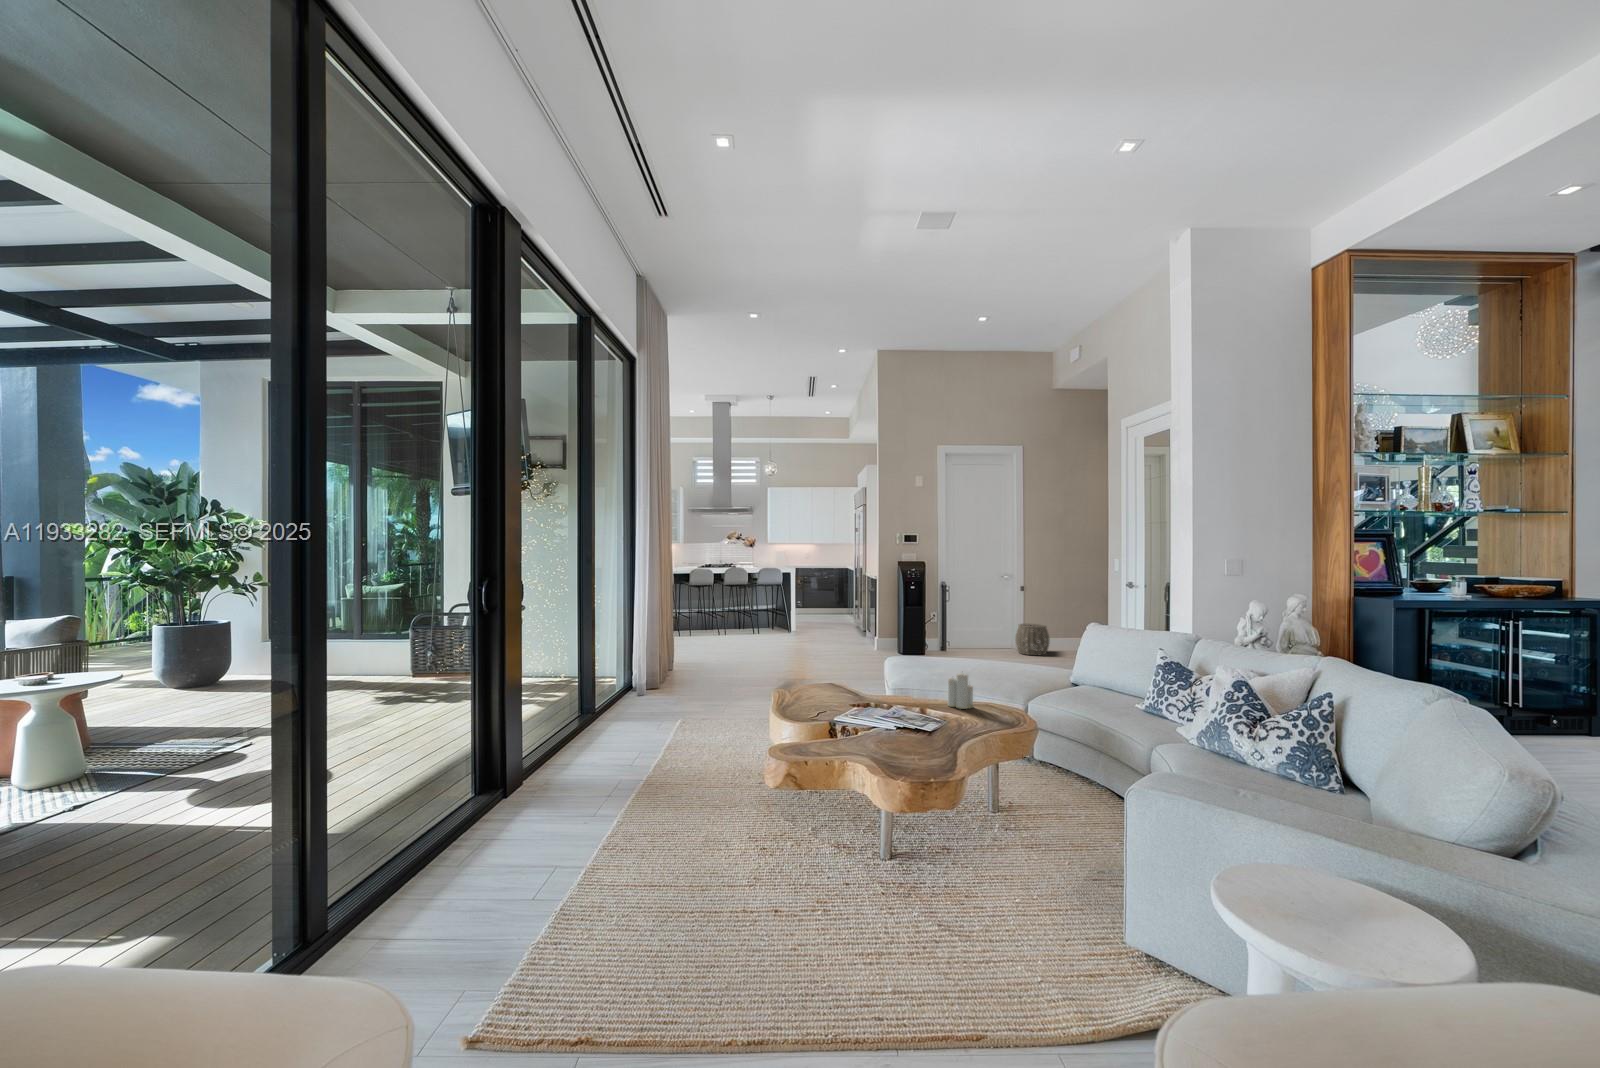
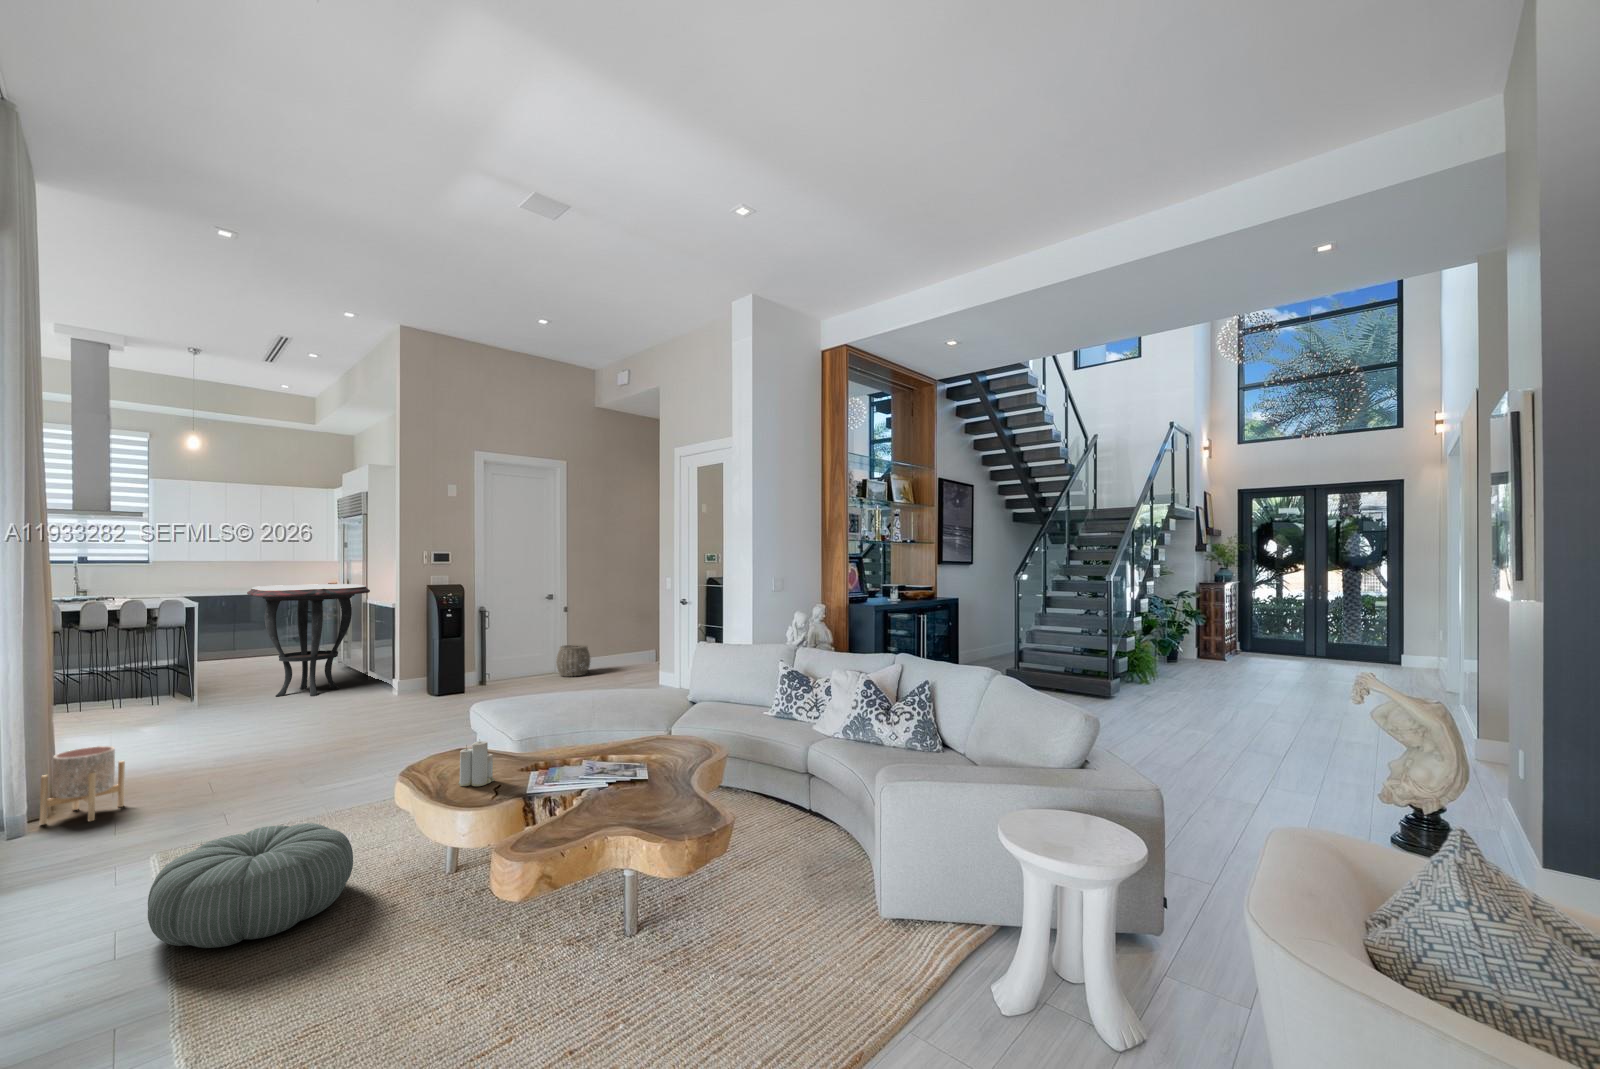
side table: none [788,555,865,643] -> present [247,584,370,696]
planter: none [642,649,682,695] -> present [40,746,125,825]
candle: present [947,673,974,709] -> present [458,741,495,786]
pouf: none [631,711,745,780] -> present [148,823,353,948]

